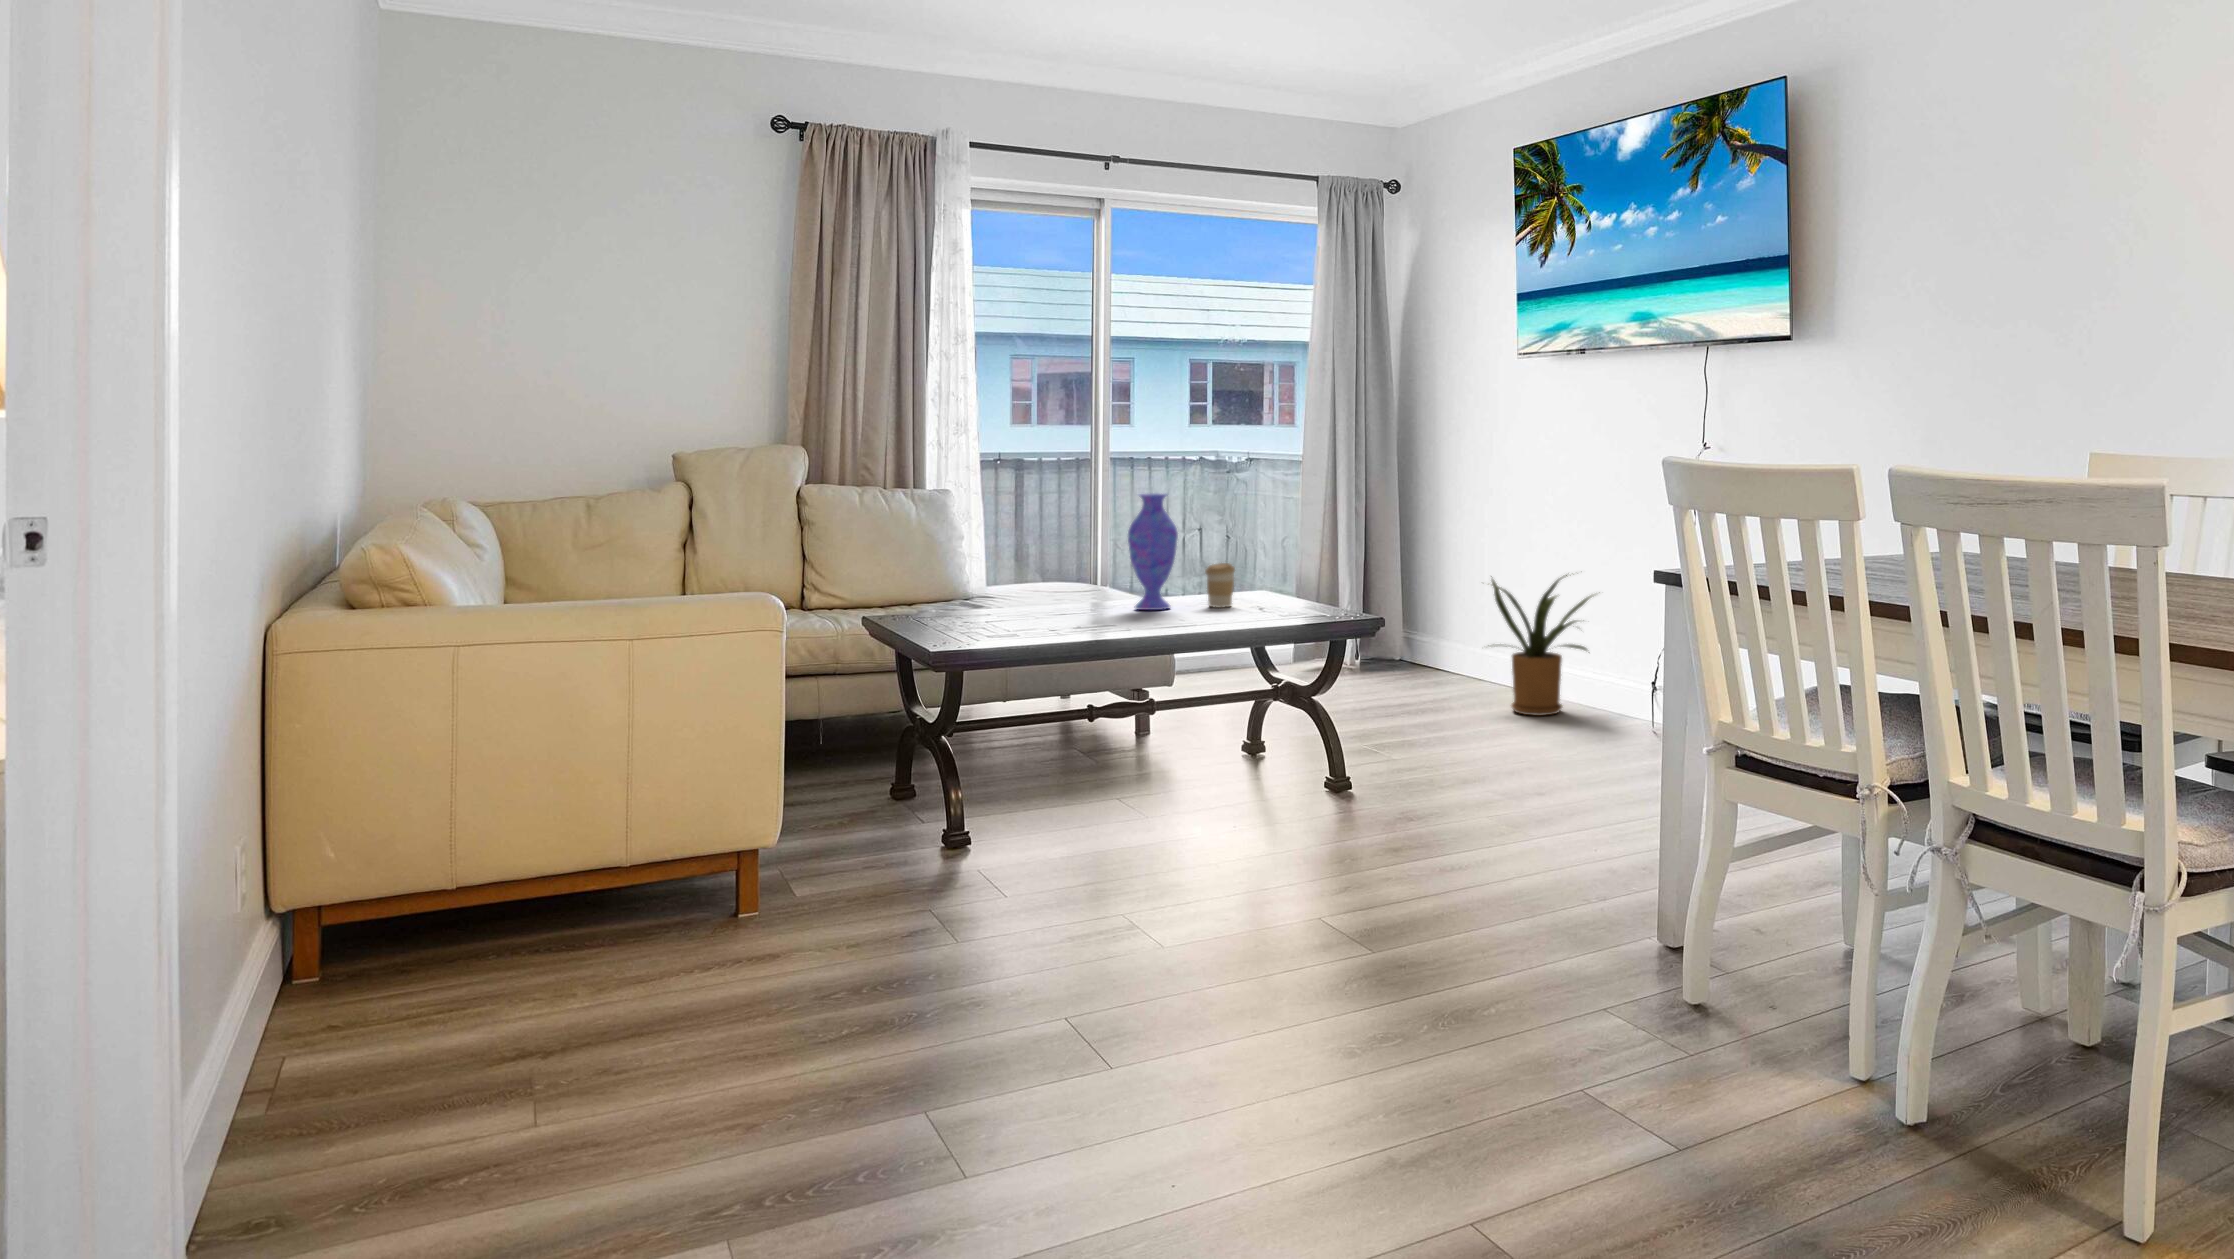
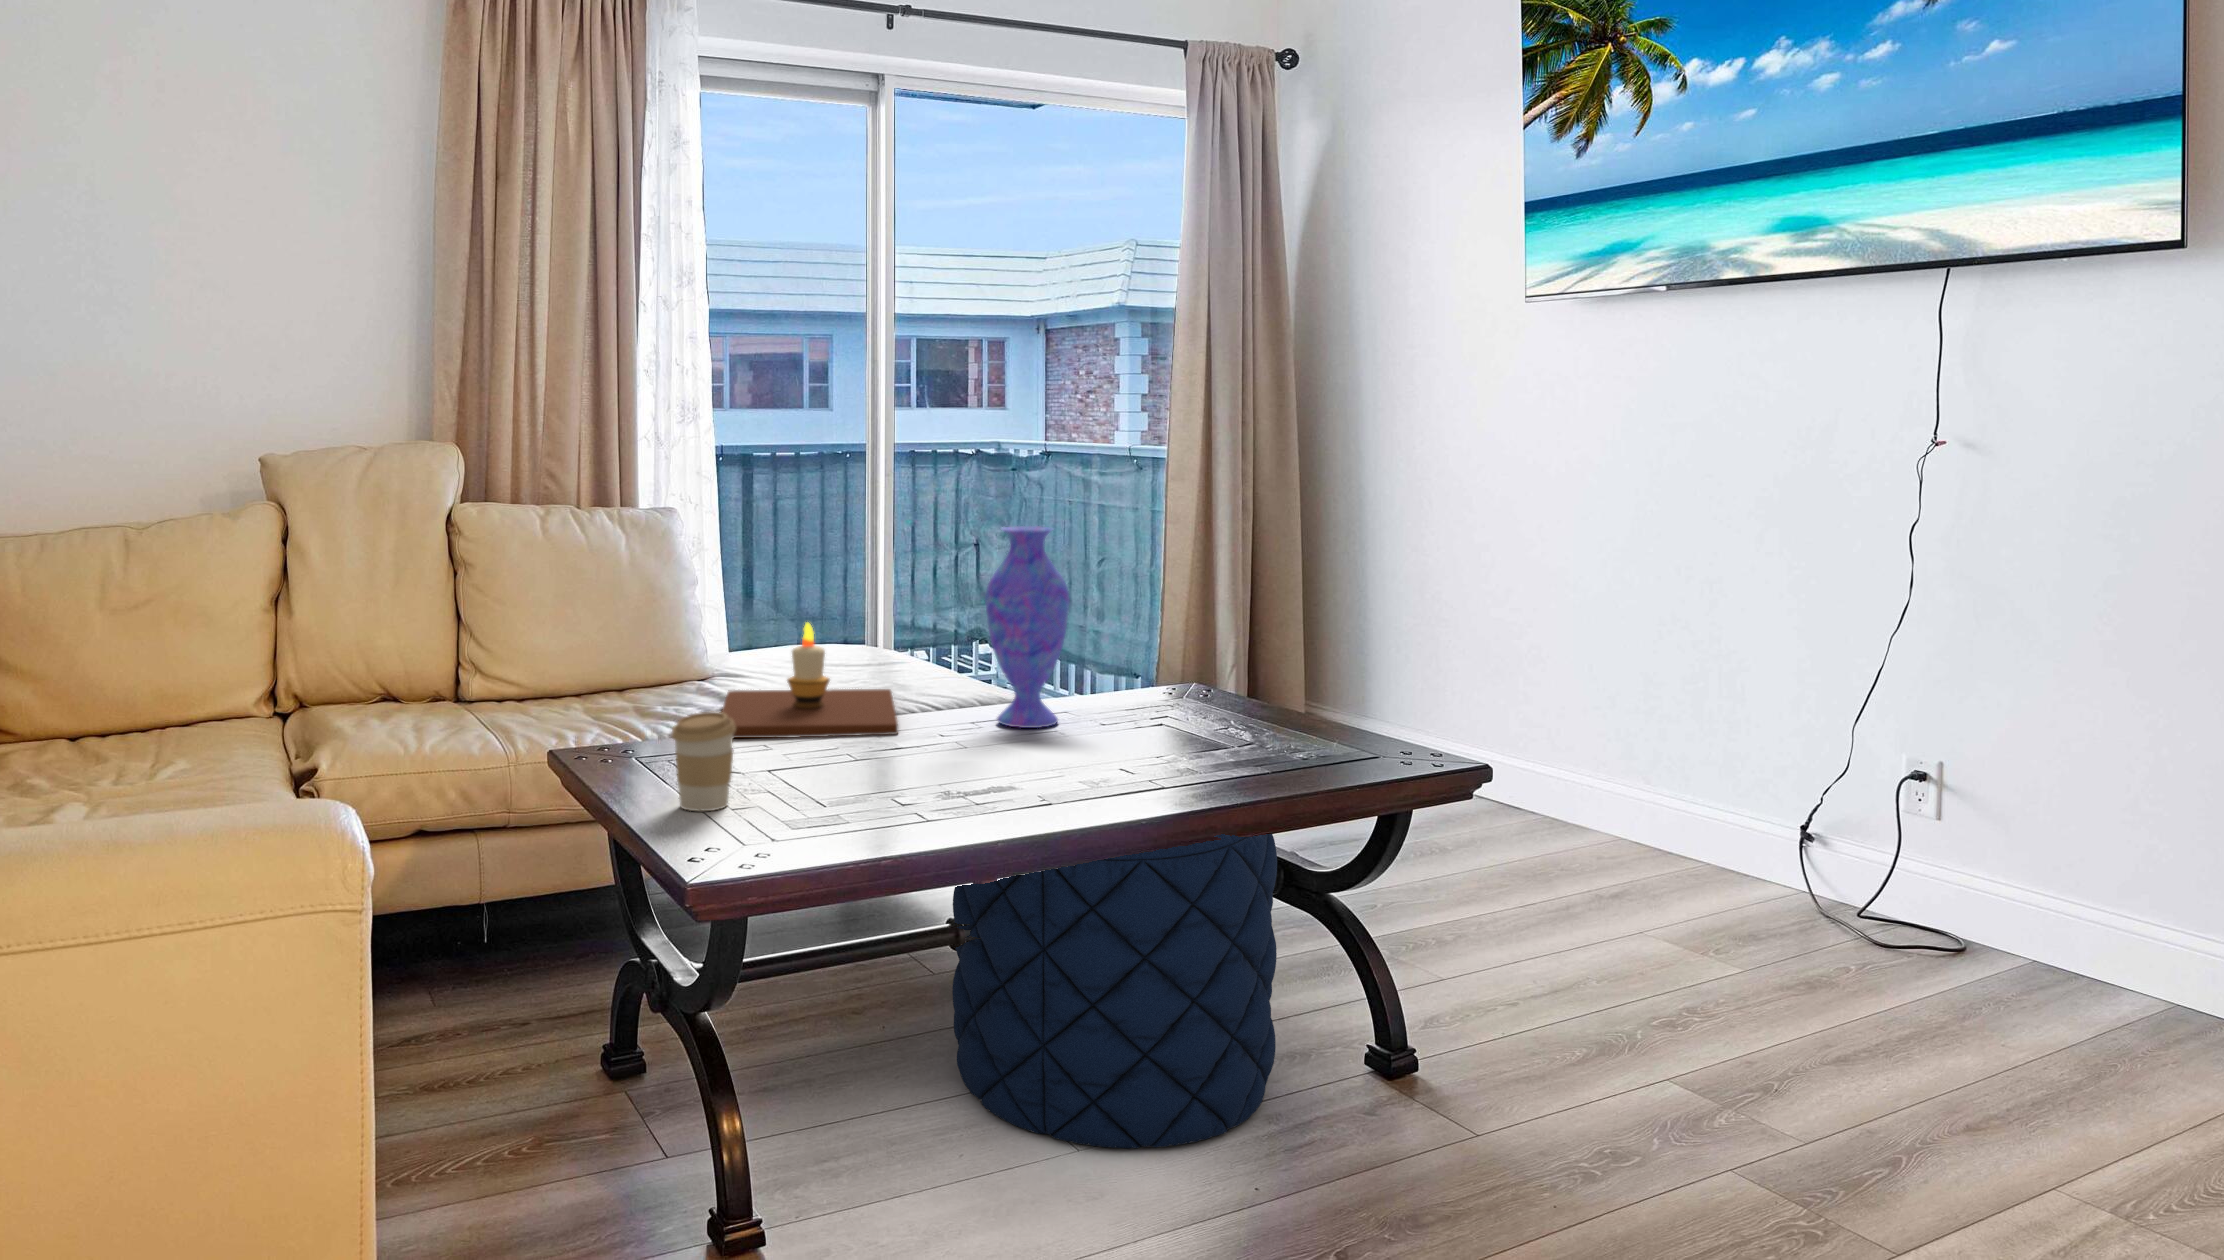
candle: none [964,552,1079,617] -> present [721,623,898,738]
coffee cup: present [1205,563,1235,608] -> present [671,711,736,811]
house plant: present [1488,575,1593,716] -> none [1479,639,1703,869]
pouf: none [1092,624,1270,814] -> present [952,834,1277,1148]

